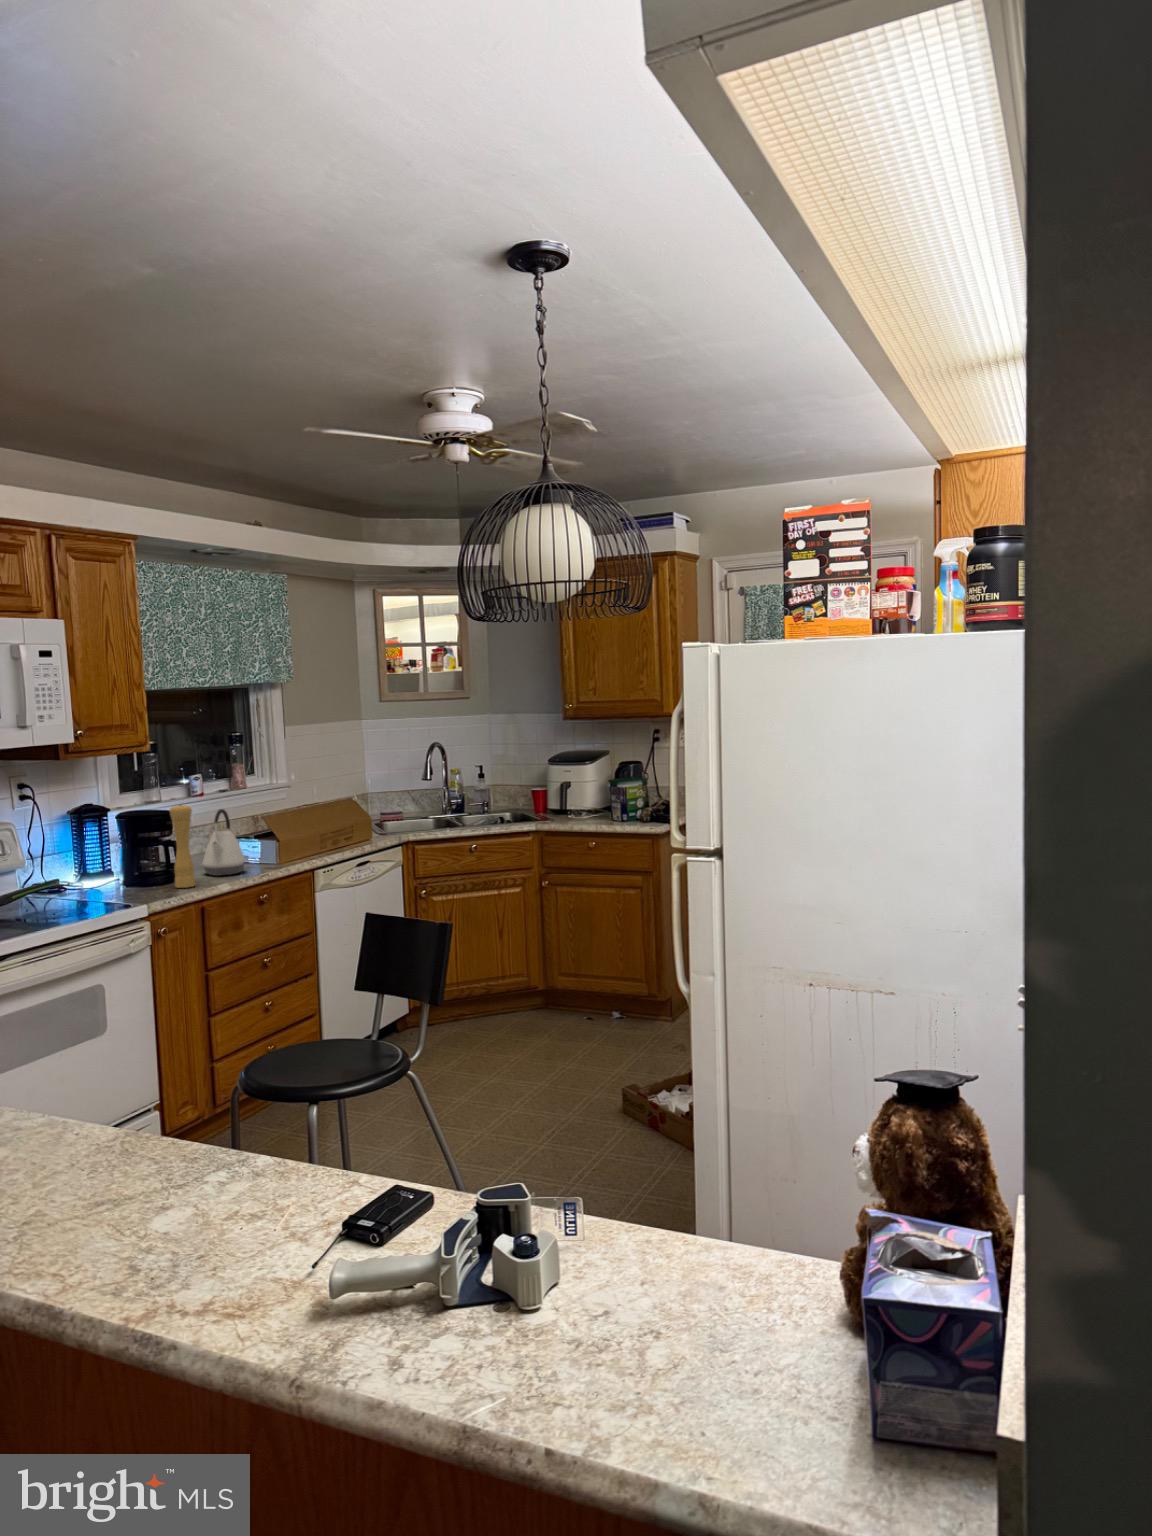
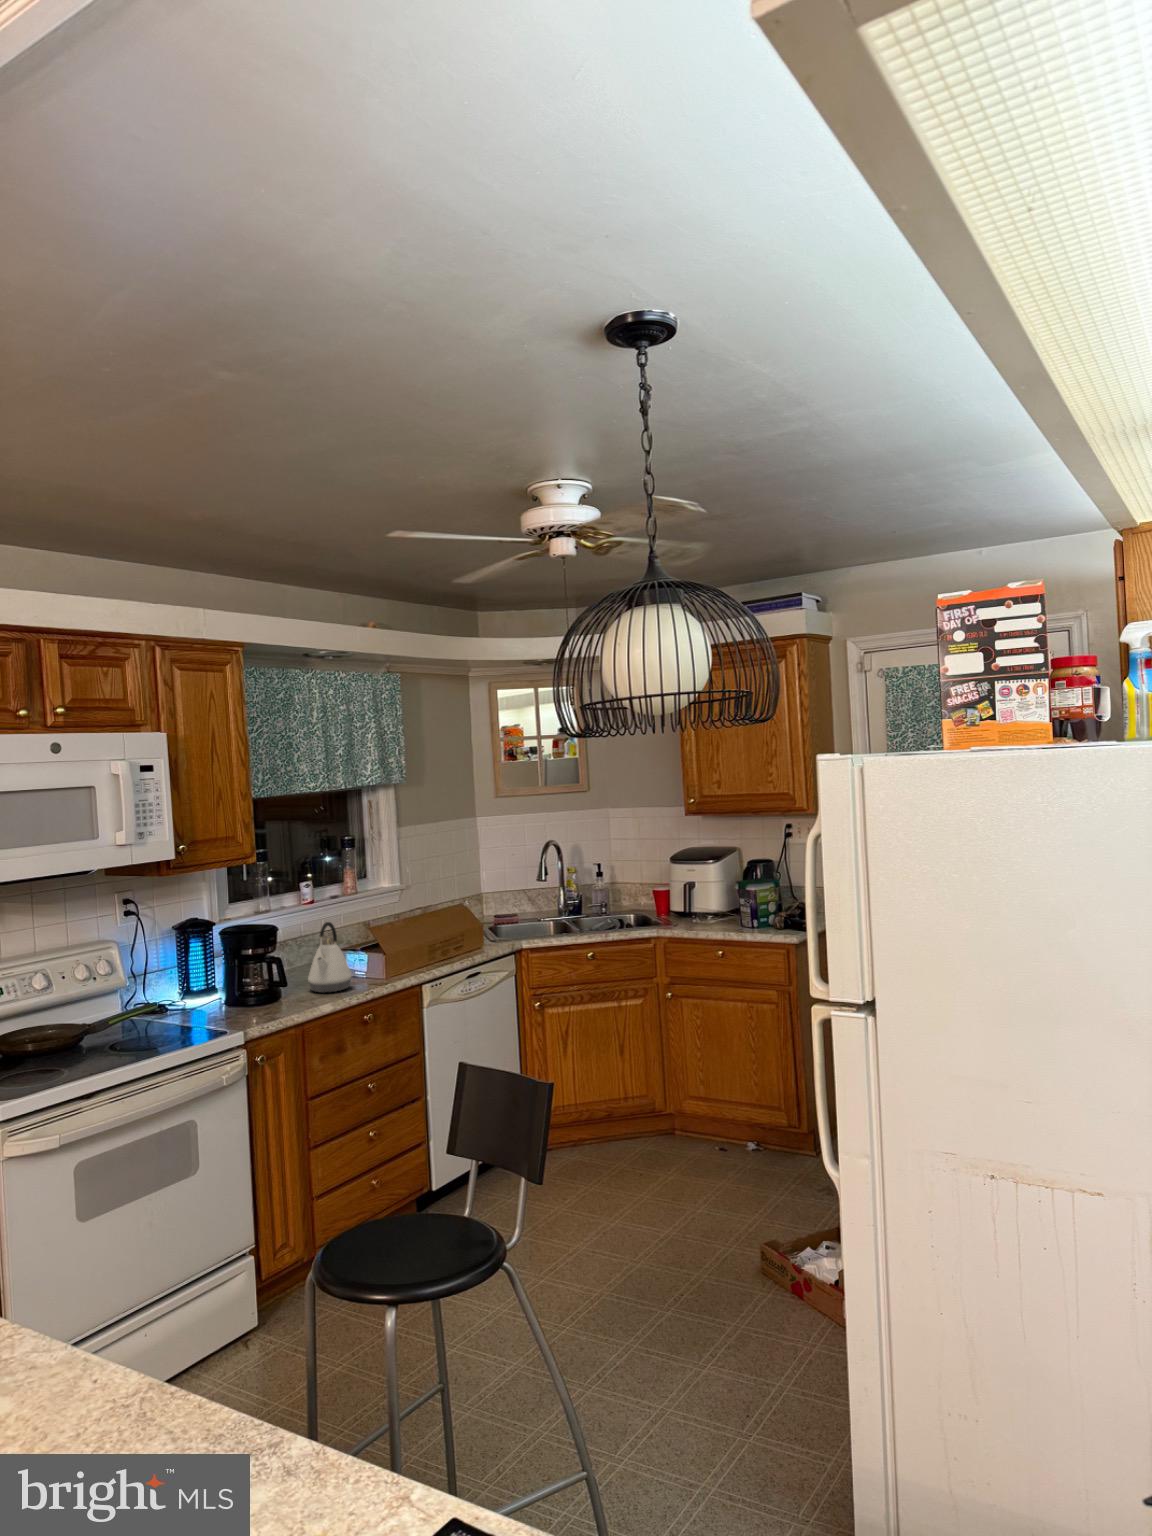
pepper mill: present [170,804,195,888] -> none [272,920,297,1009]

